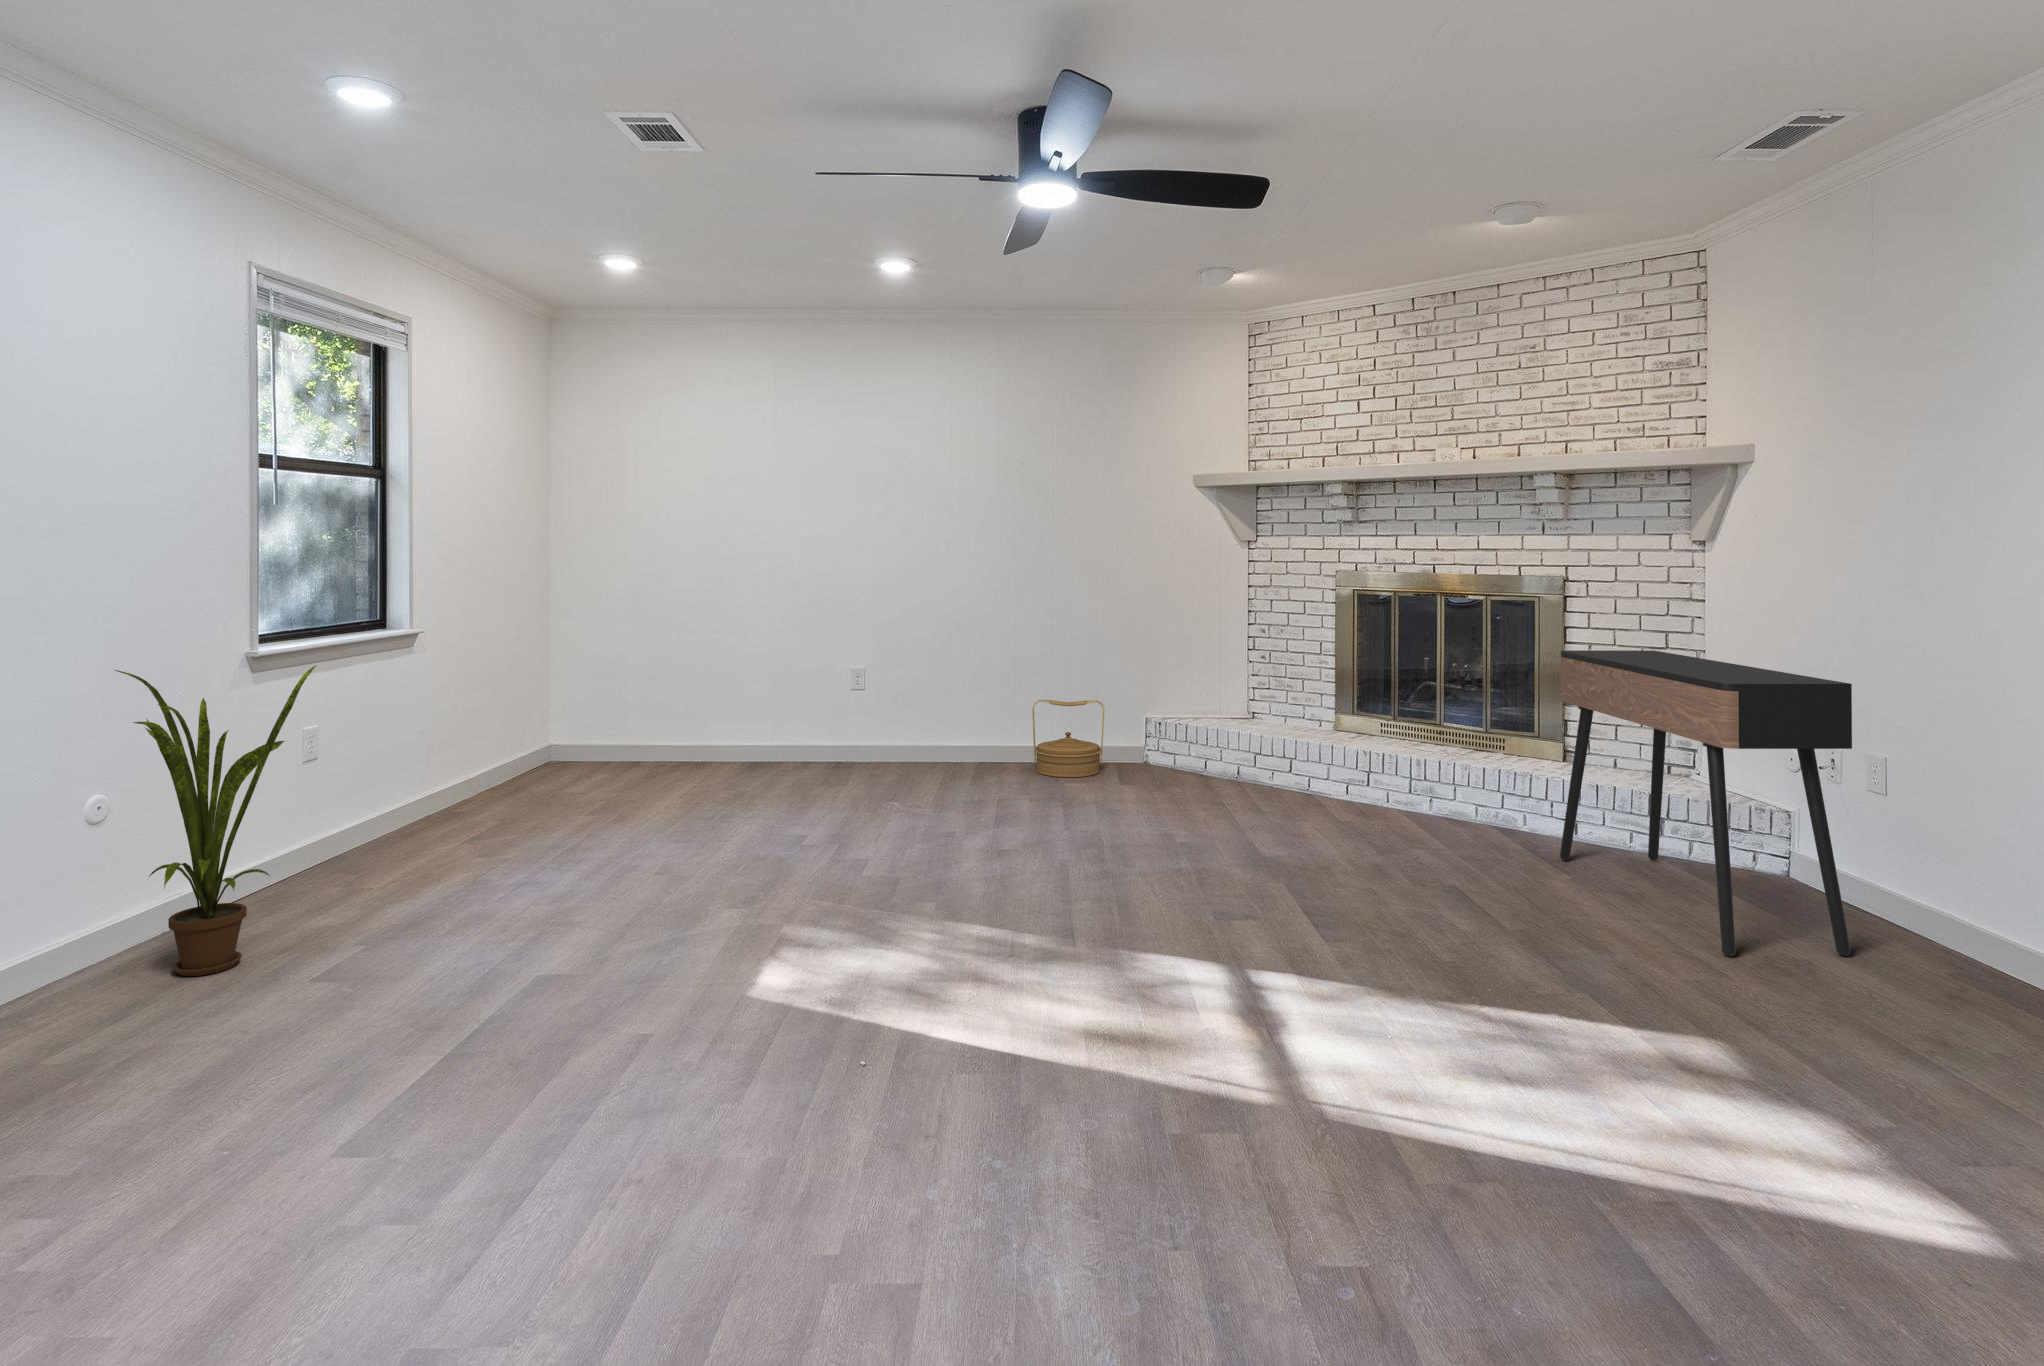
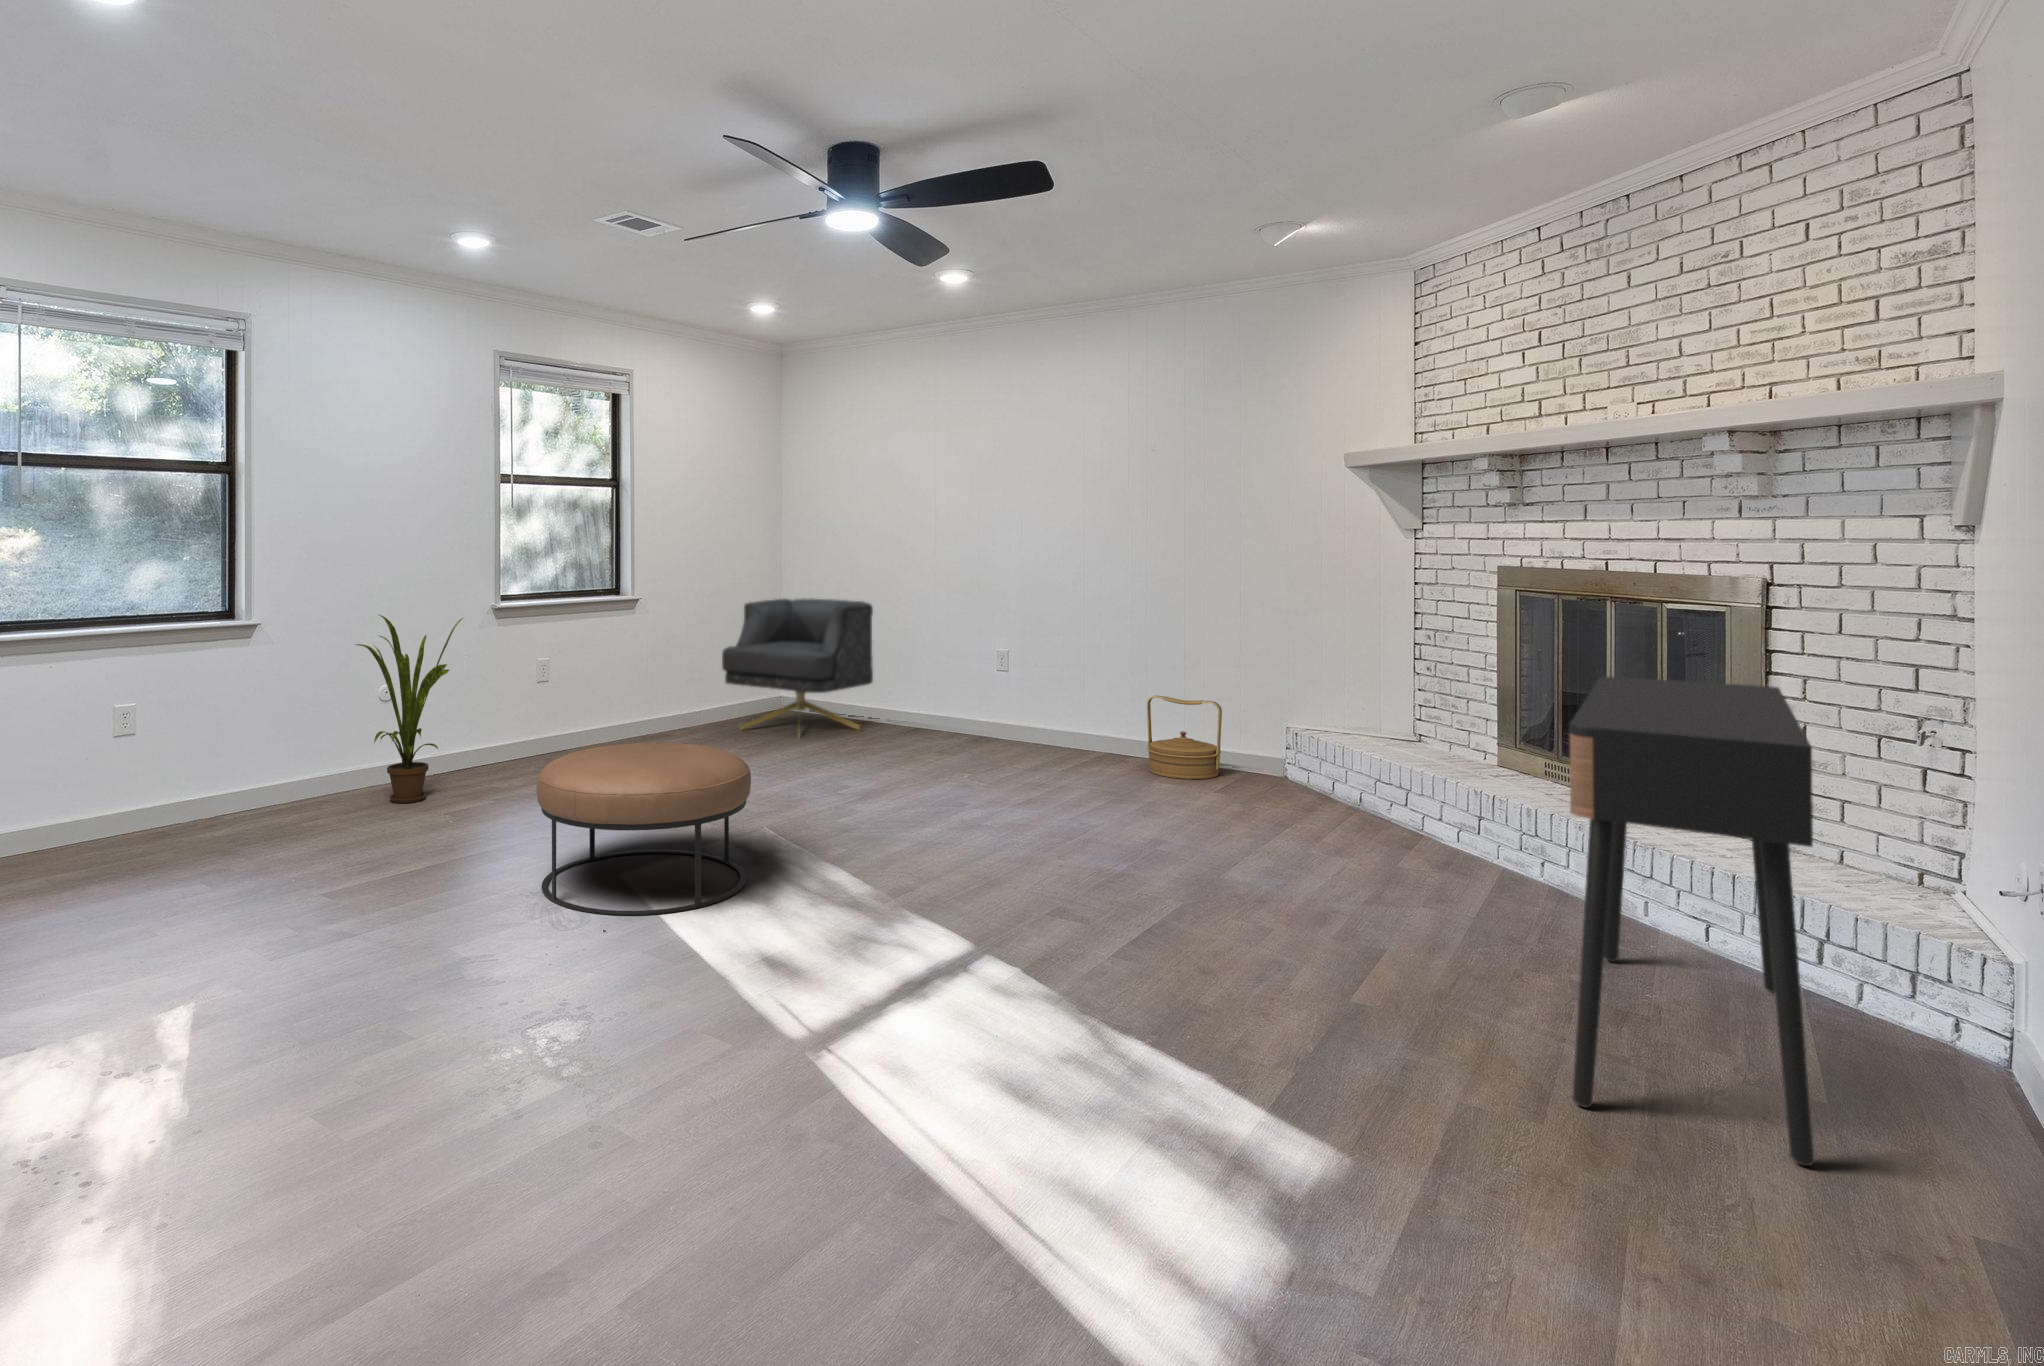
armchair: none [509,620,700,792] -> present [722,598,873,730]
ottoman: none [669,803,948,1040] -> present [536,743,751,915]

